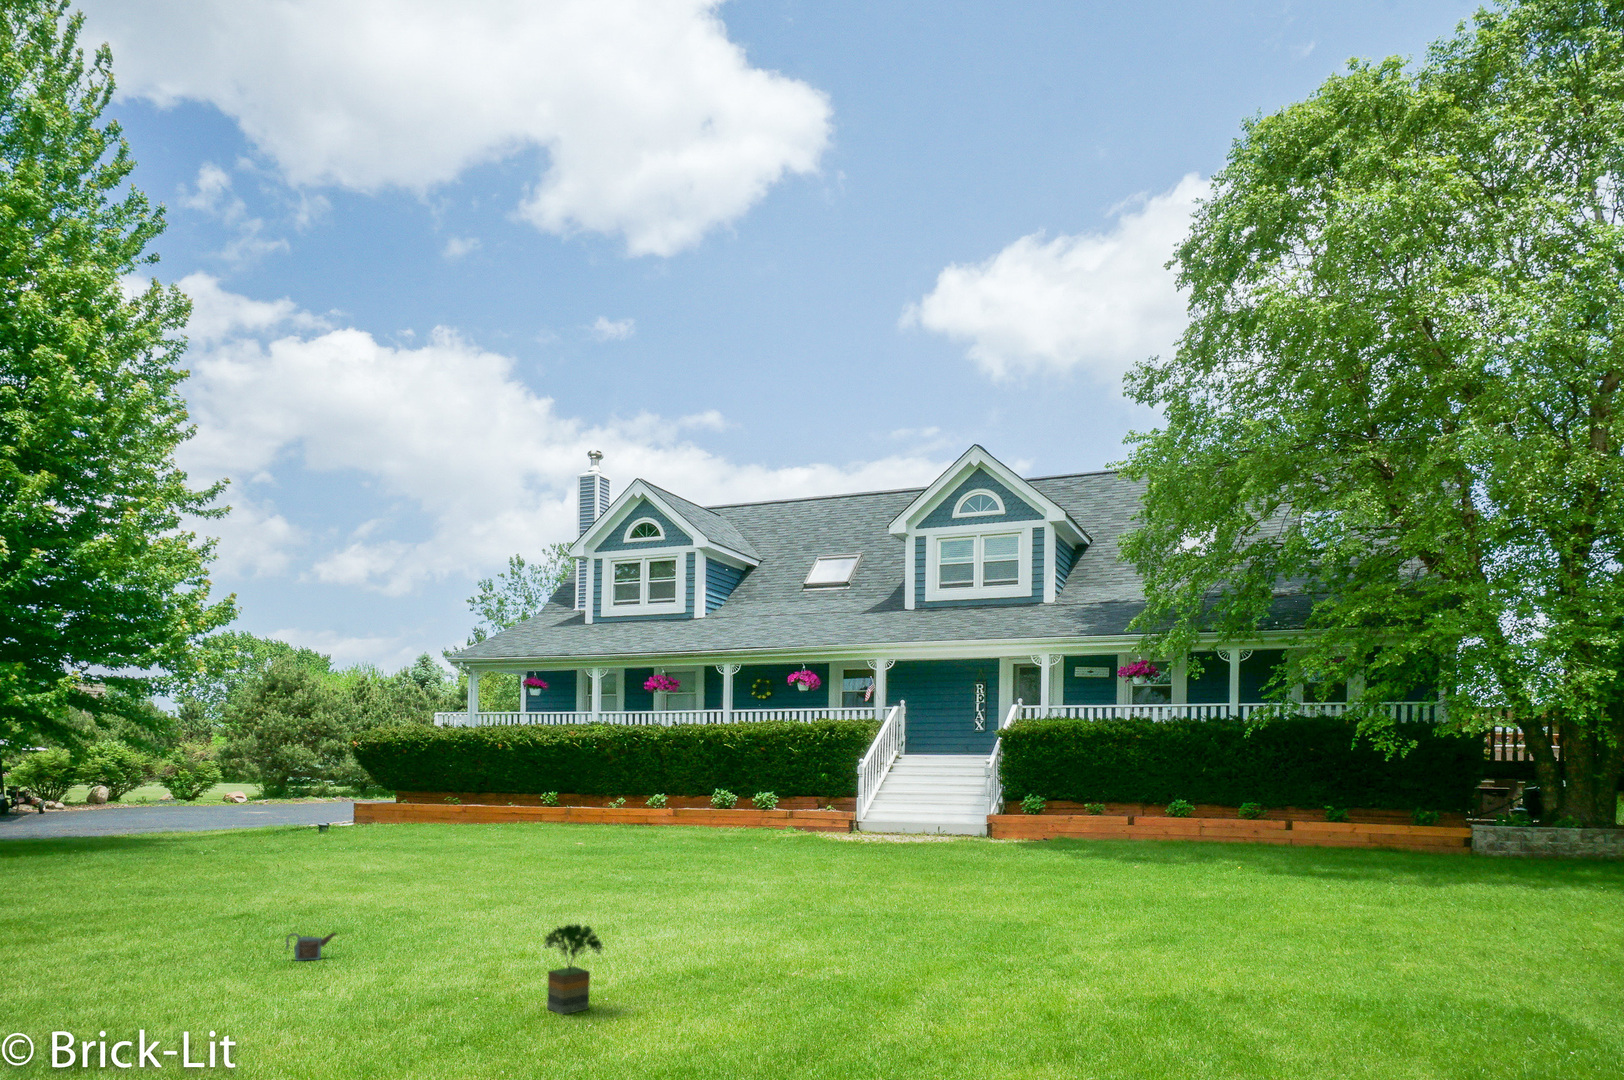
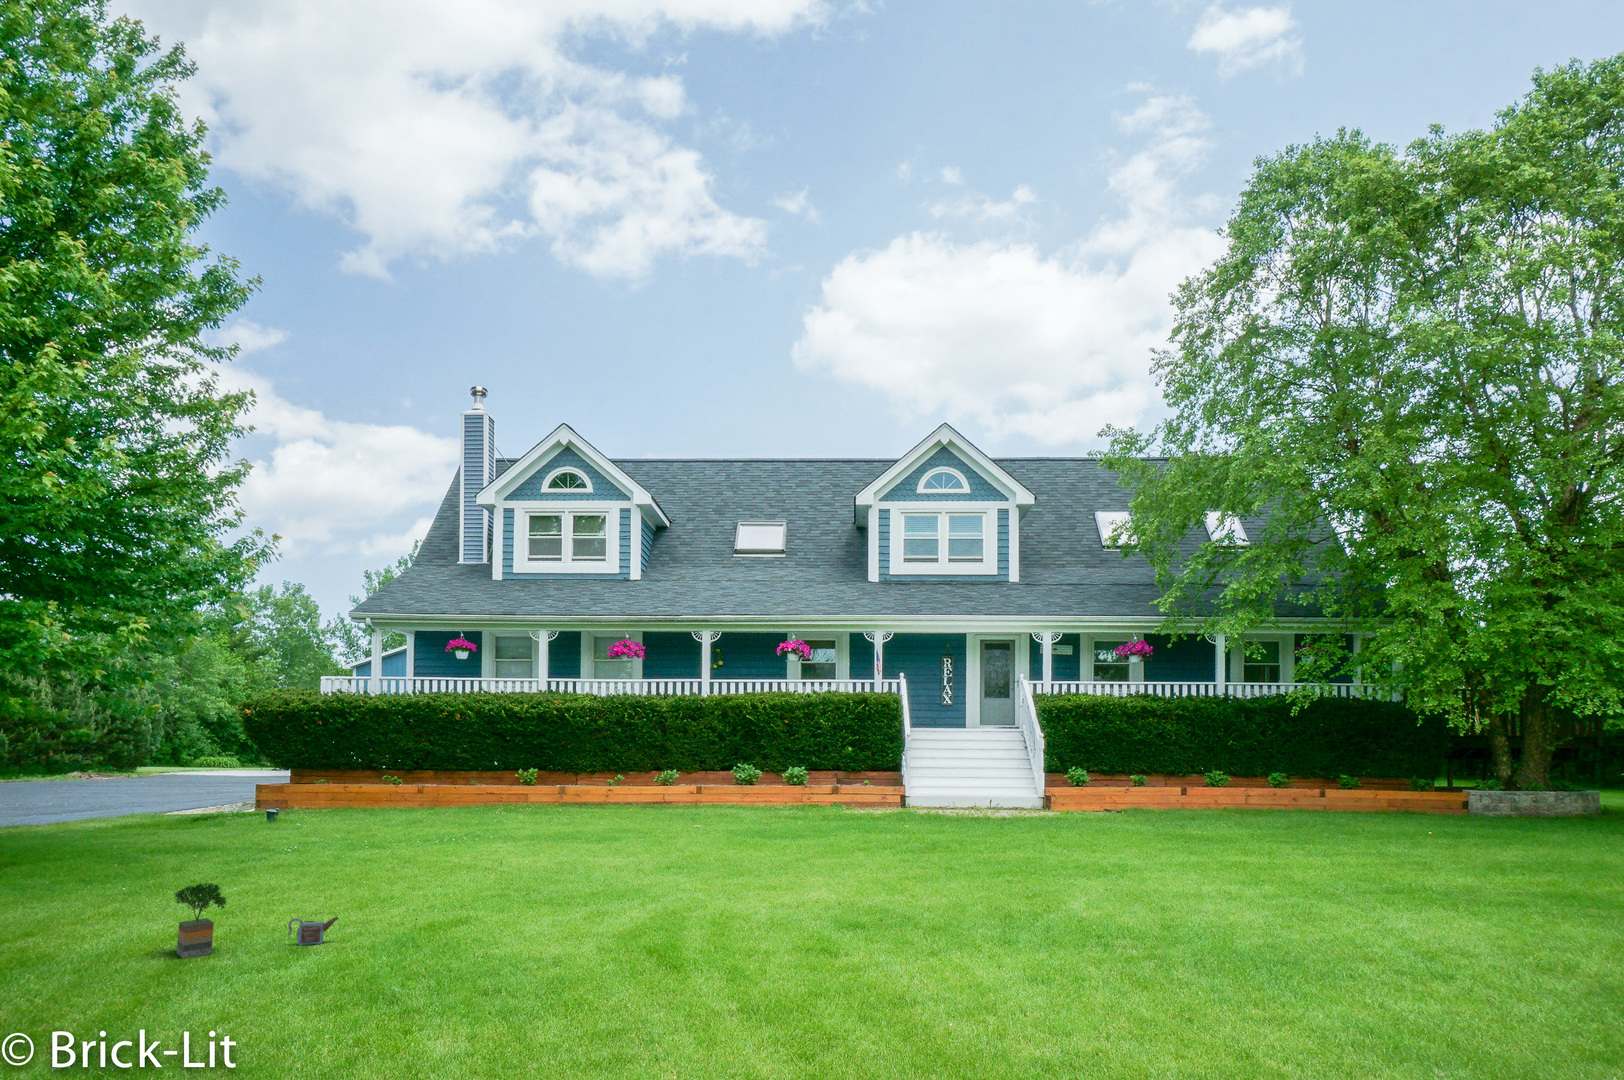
potted tree: present [544,925,602,1015] -> present [174,883,227,958]

